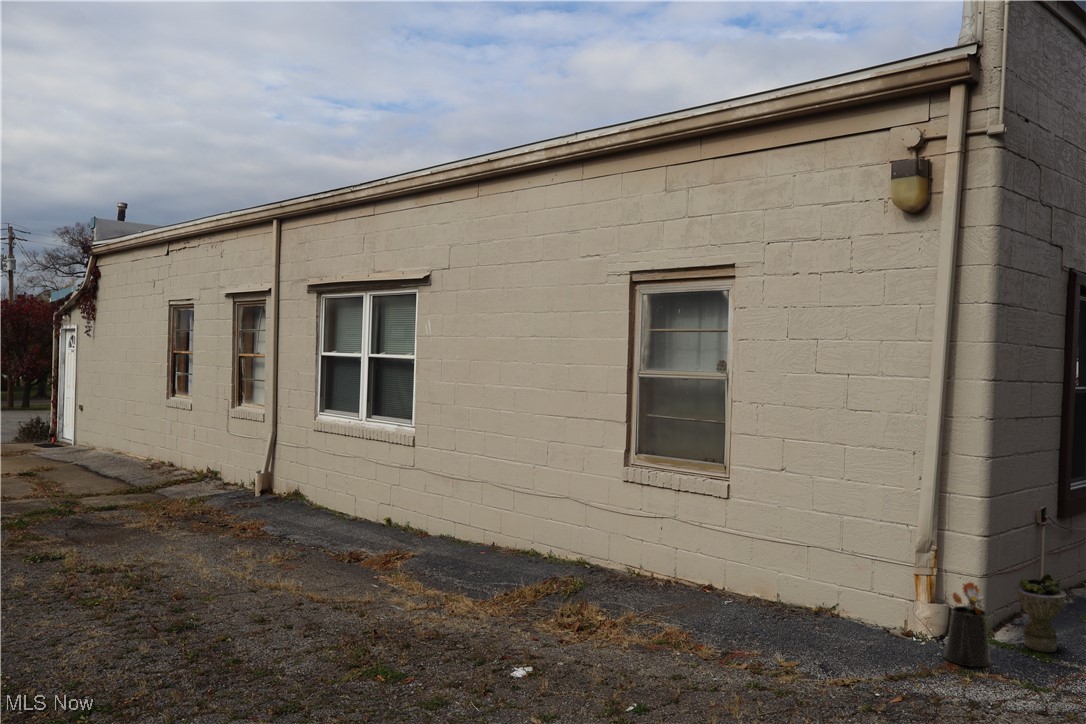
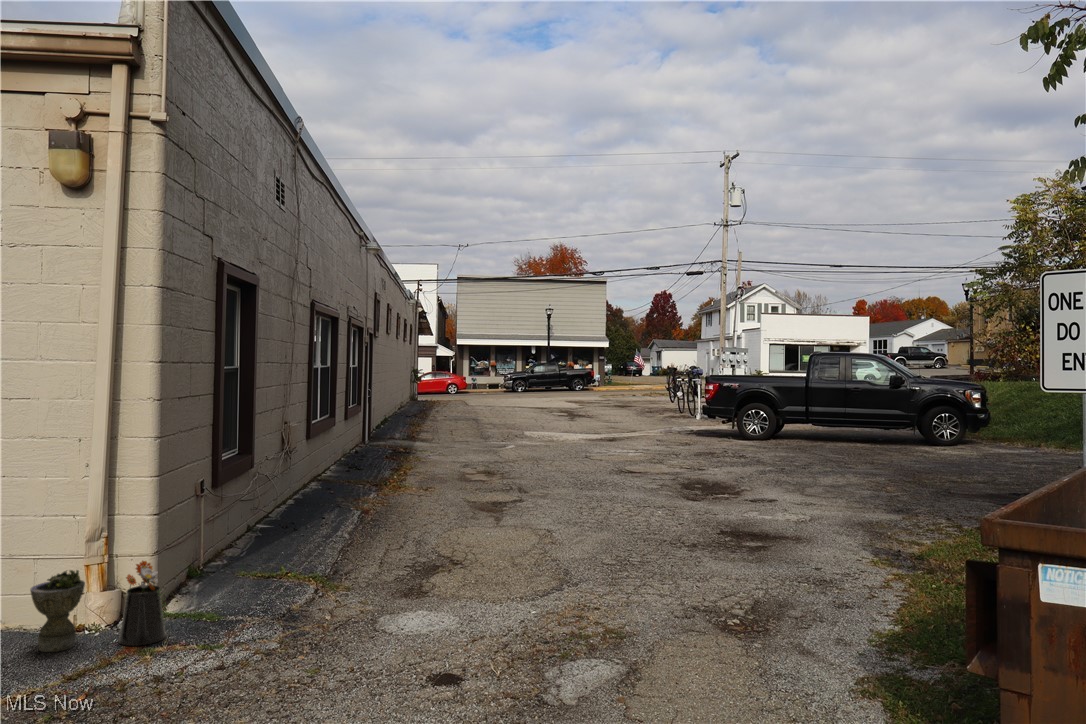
planter: present [1016,573,1066,652] -> present [30,570,85,652]

